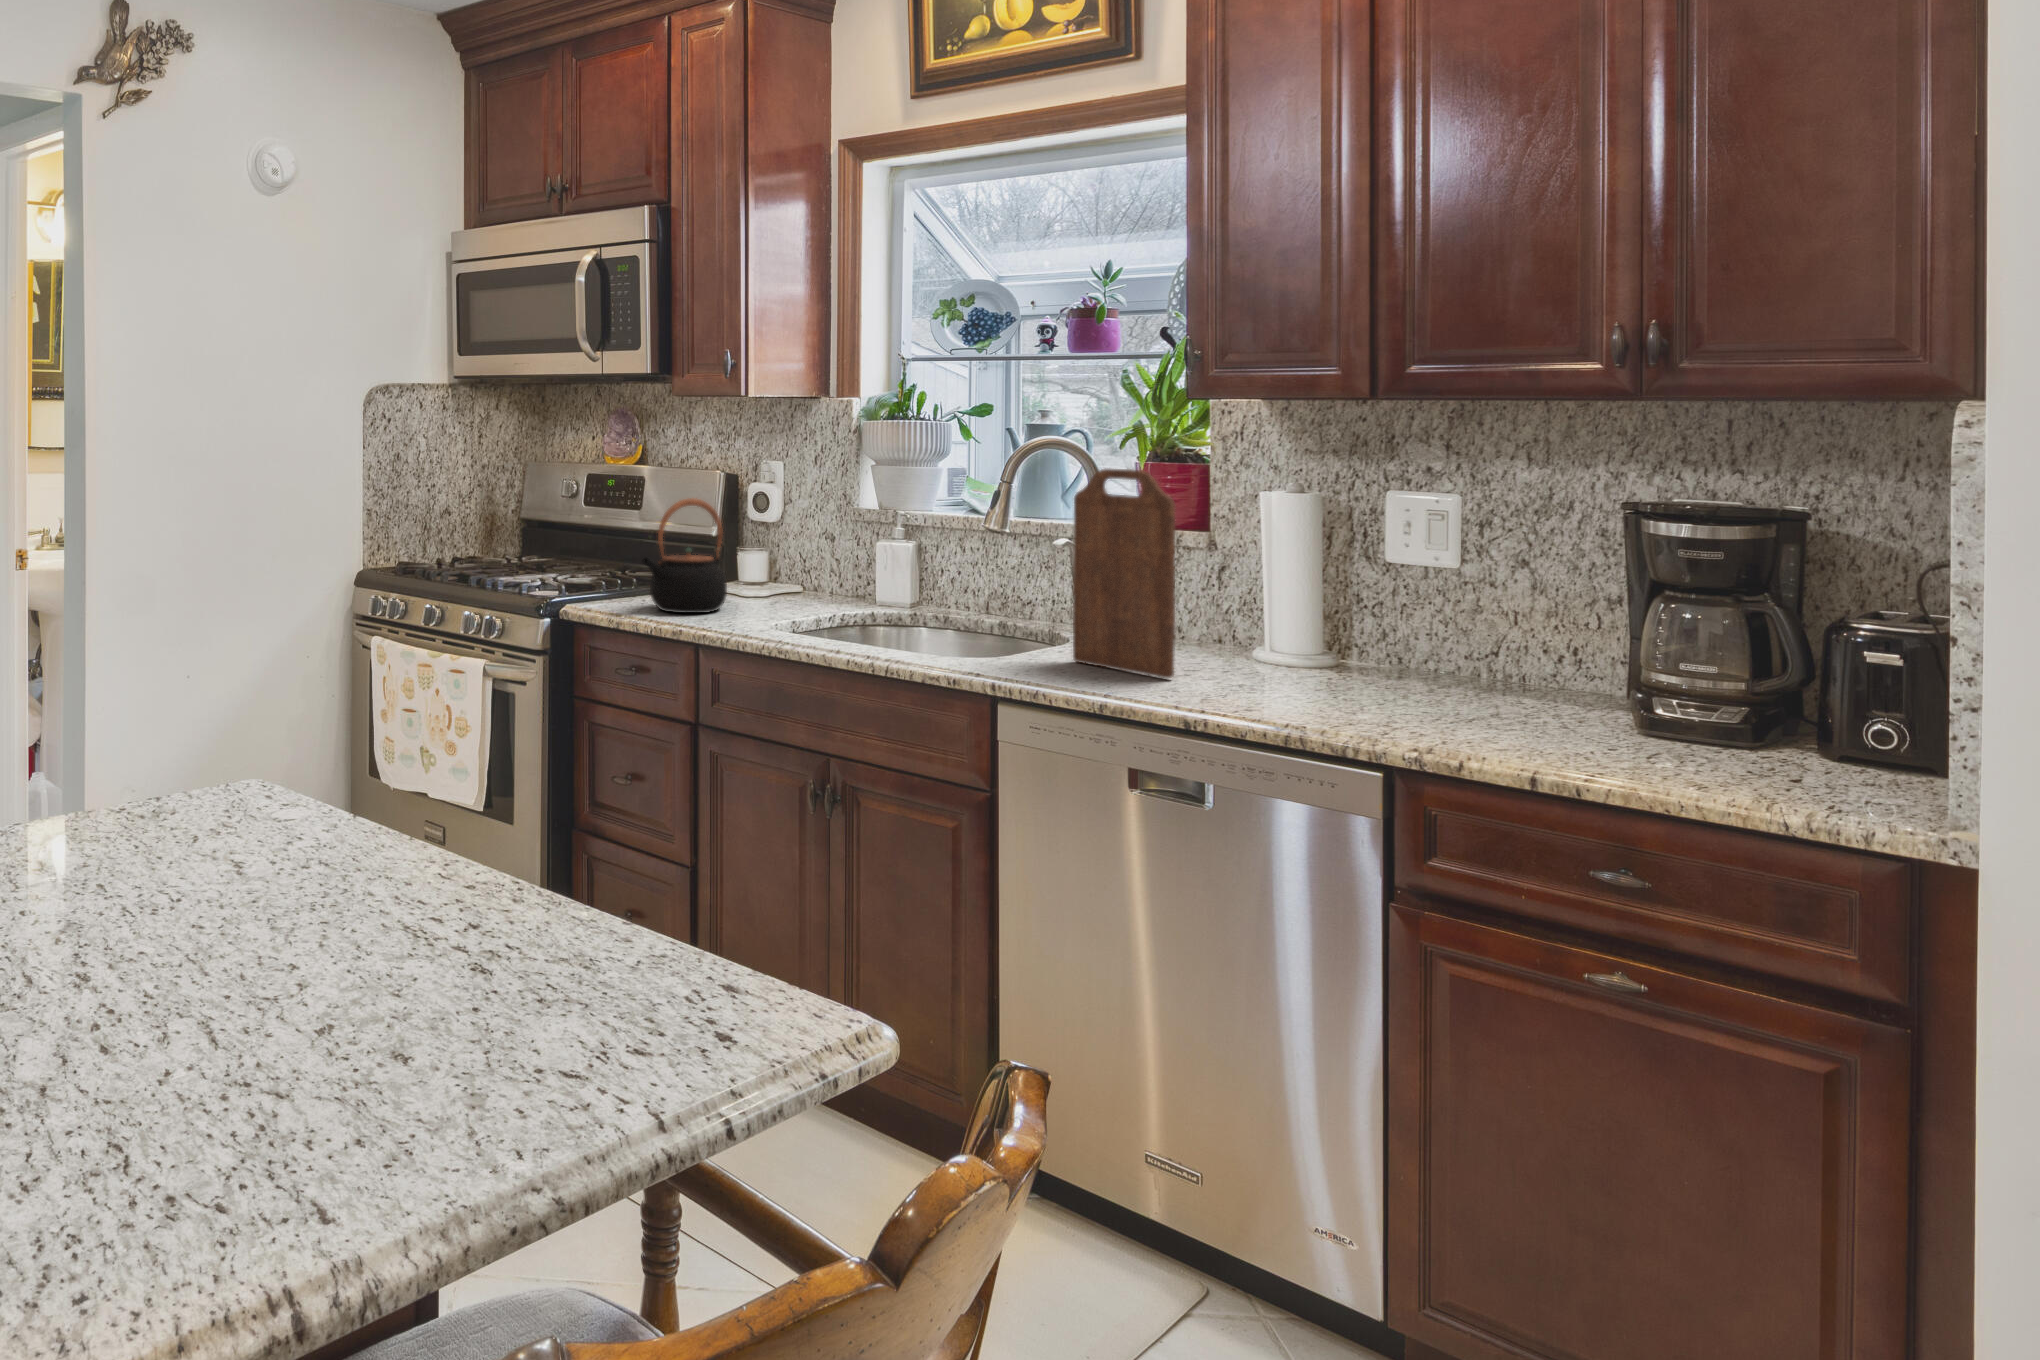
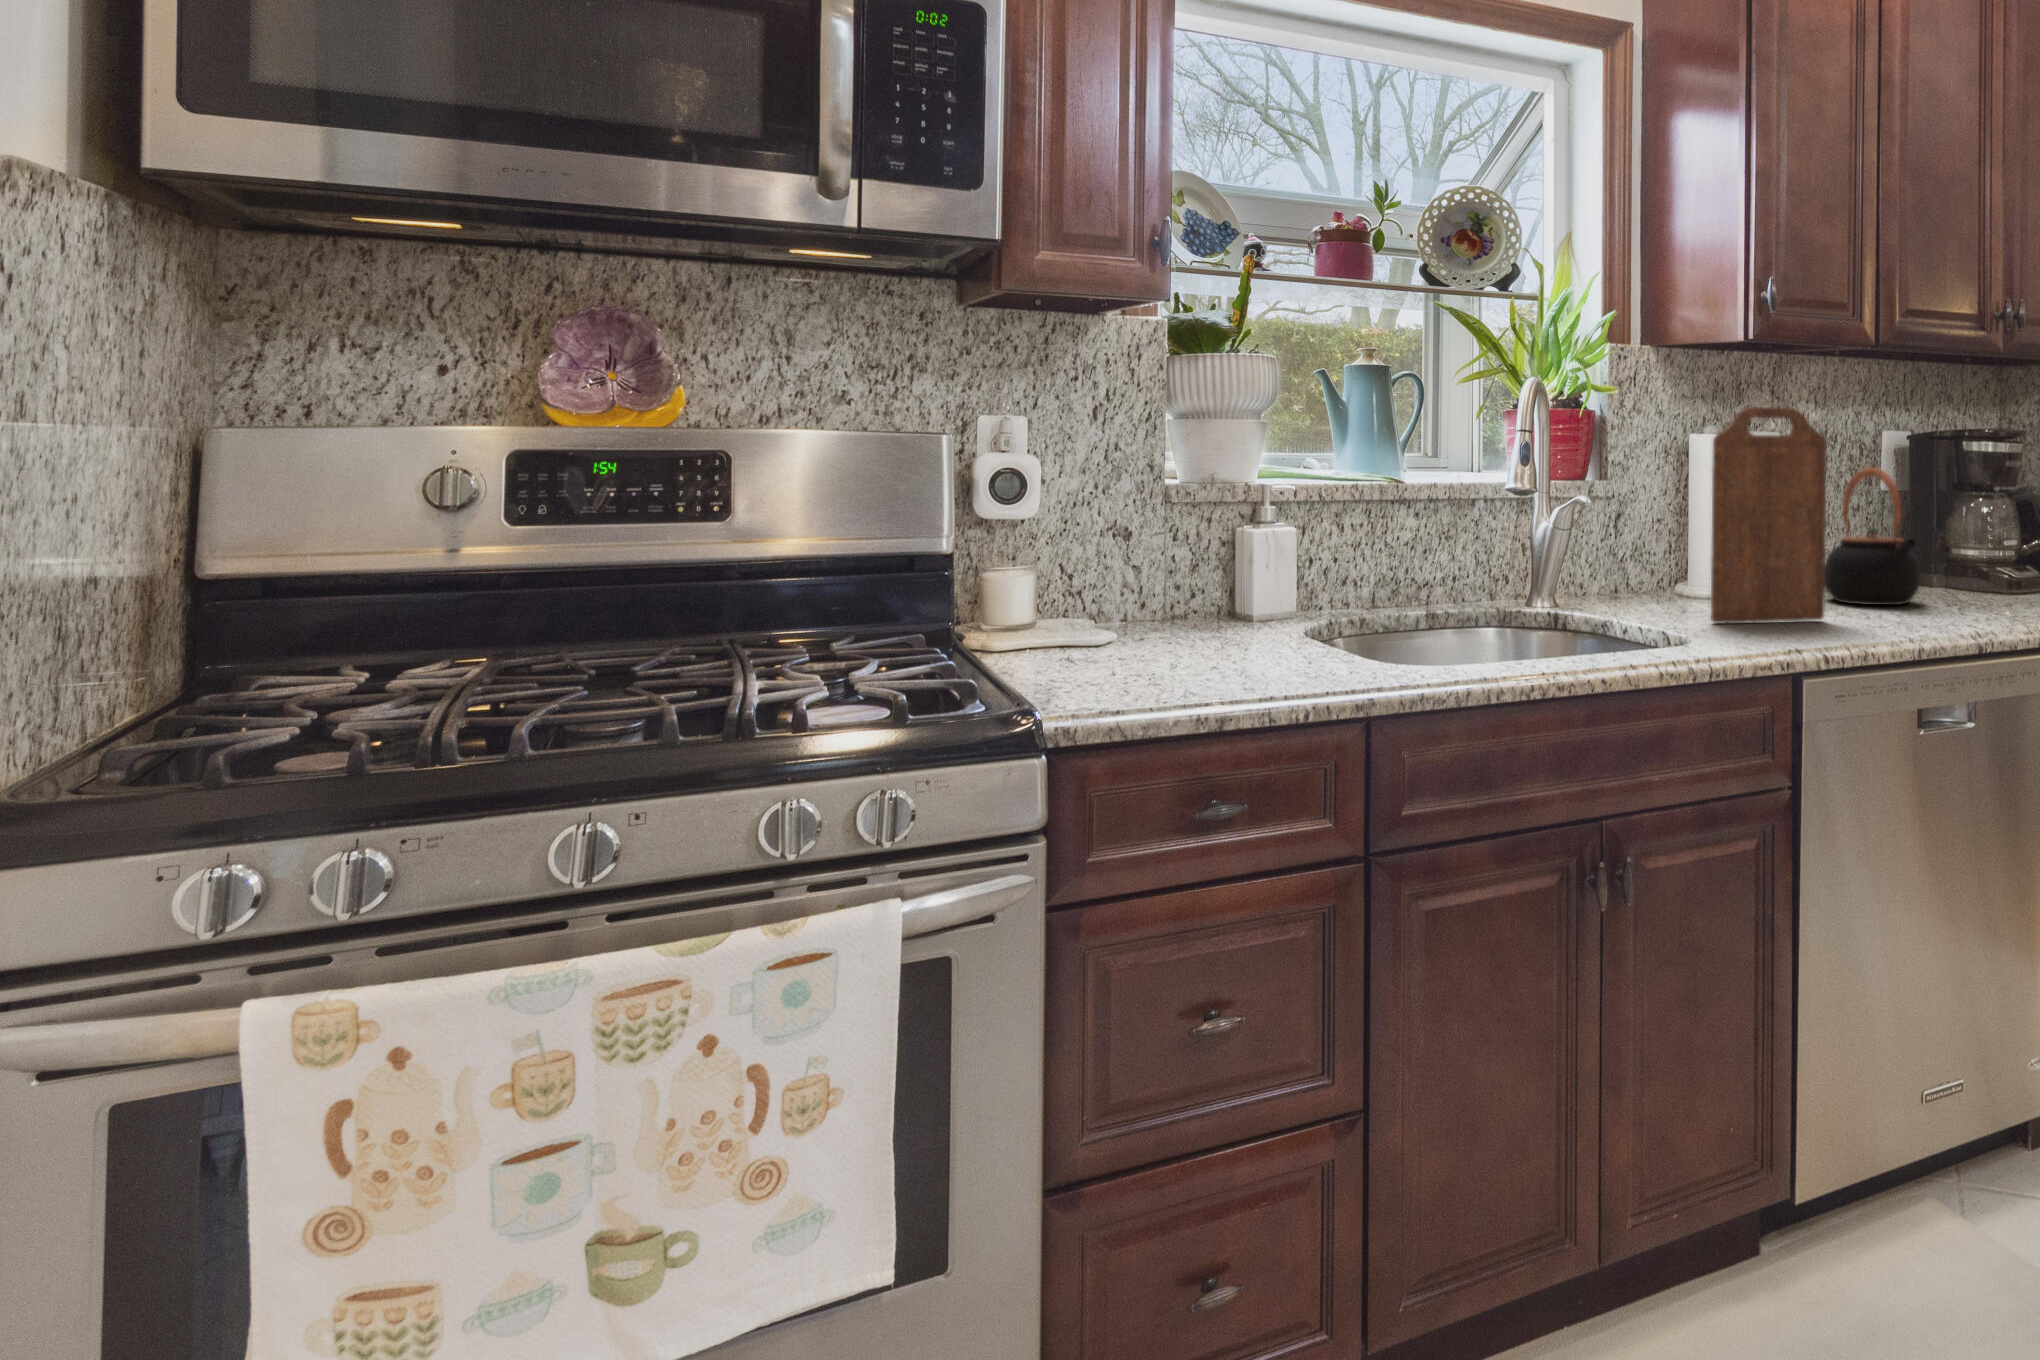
teapot: present [642,498,727,613] -> present [1825,467,1920,605]

